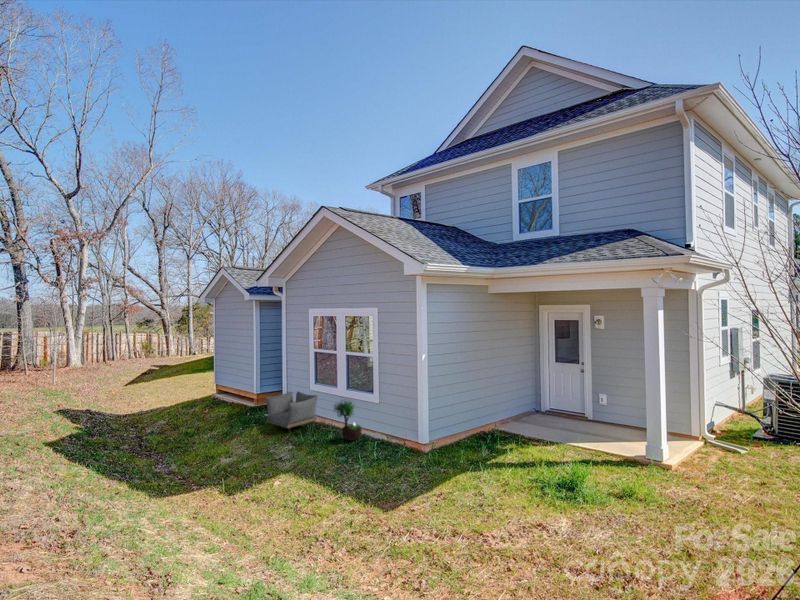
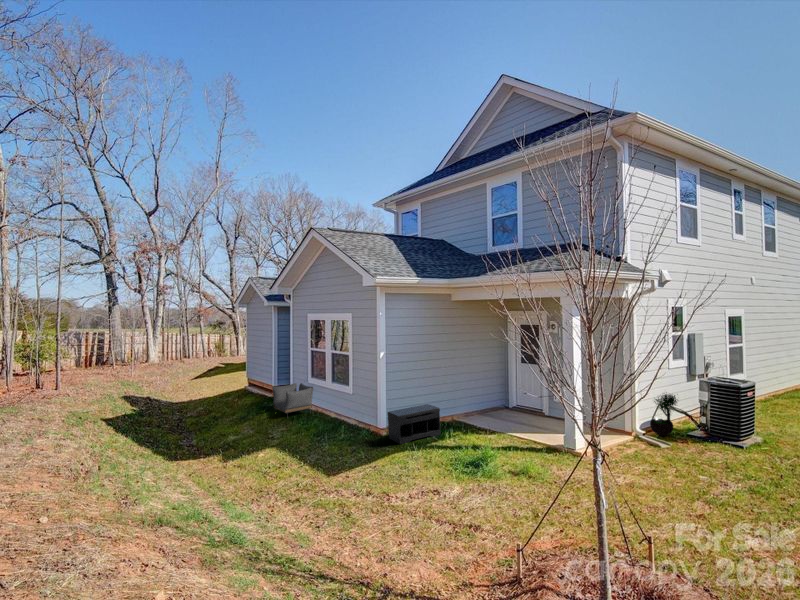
potted tree: present [334,401,362,441] -> present [650,394,677,436]
bench: none [432,412,489,462] -> present [388,404,440,444]

